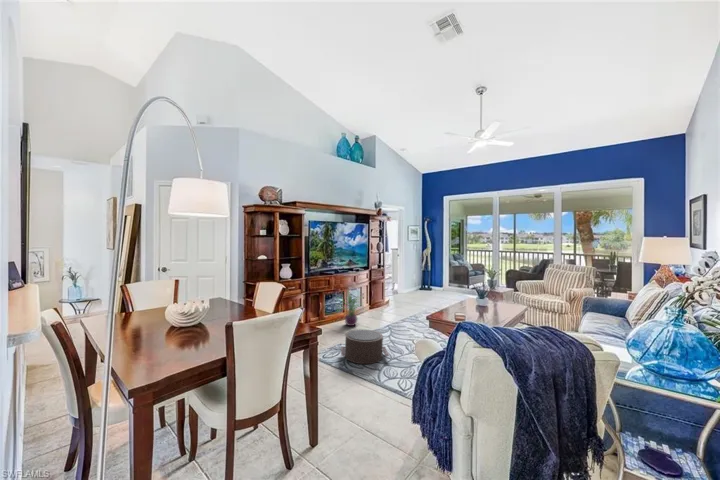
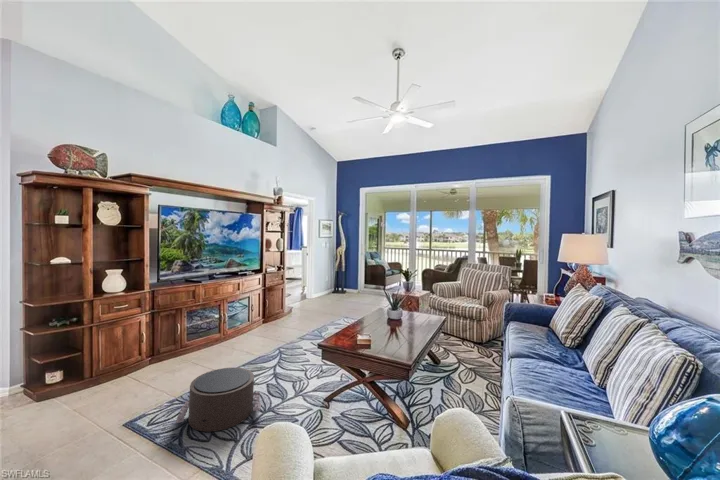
decorative plant: present [344,294,357,326] -> none [200,304,251,355]

